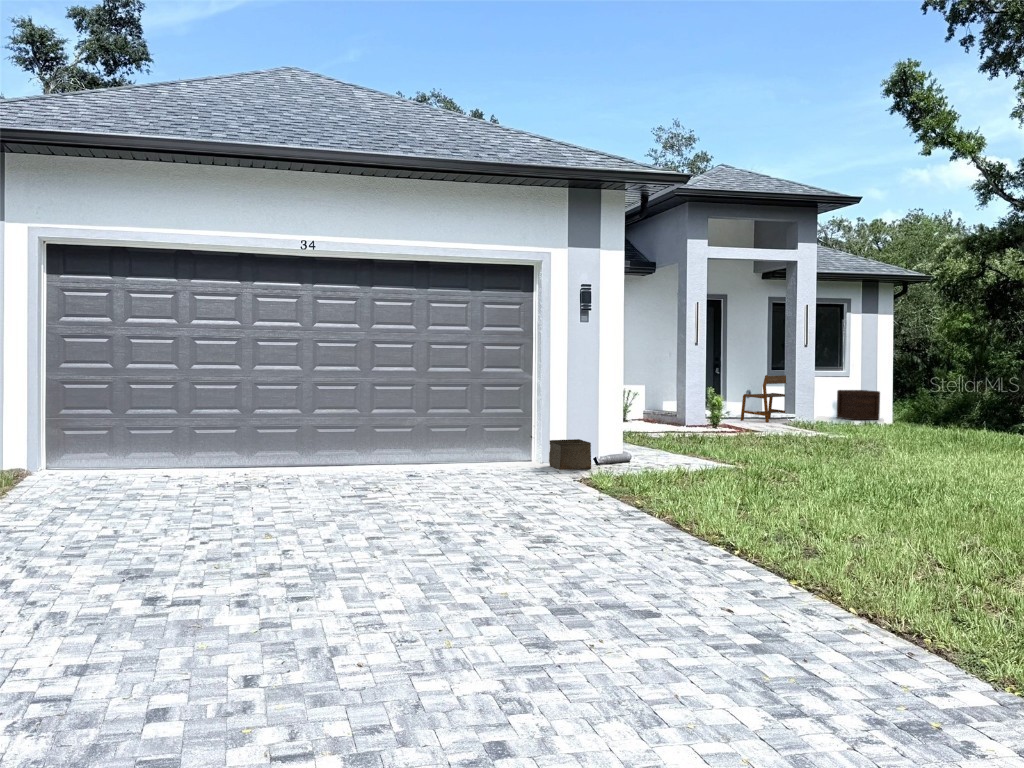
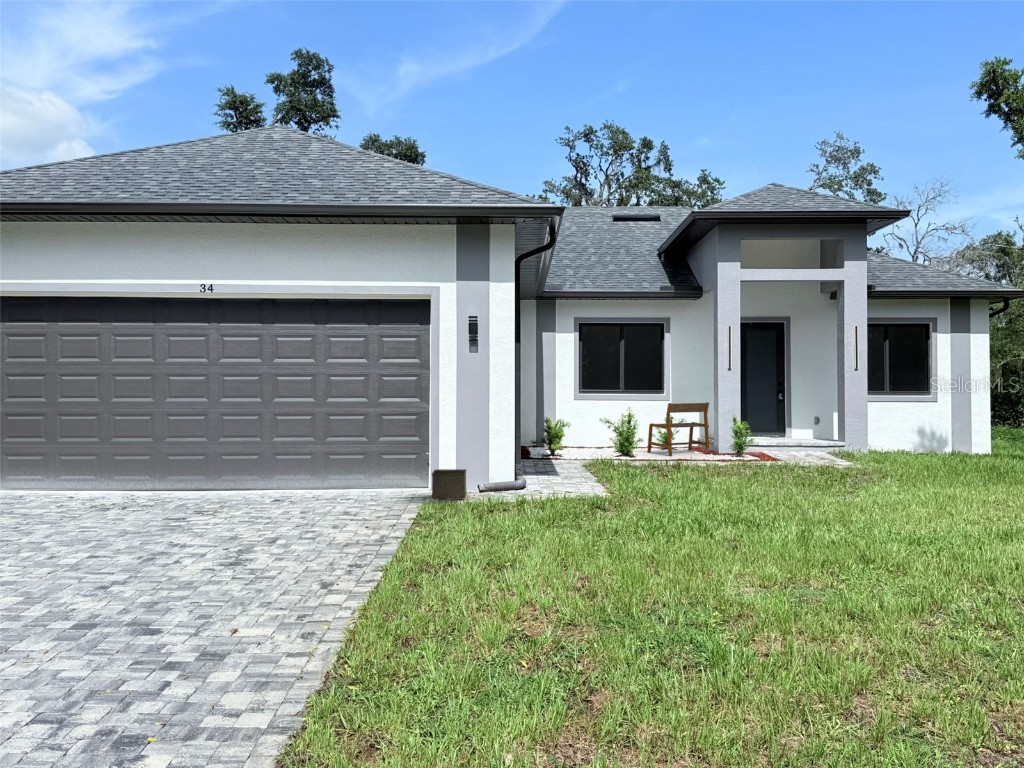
bench: present [741,375,791,423] -> present [647,402,709,456]
wooden crate: present [837,390,880,420] -> none [914,420,962,455]

